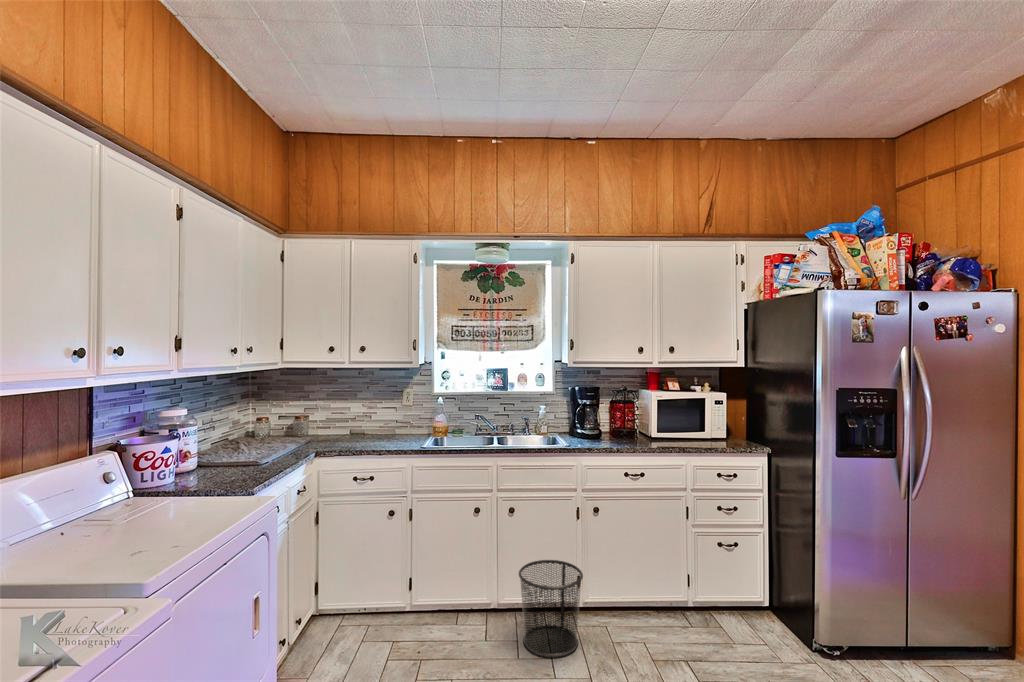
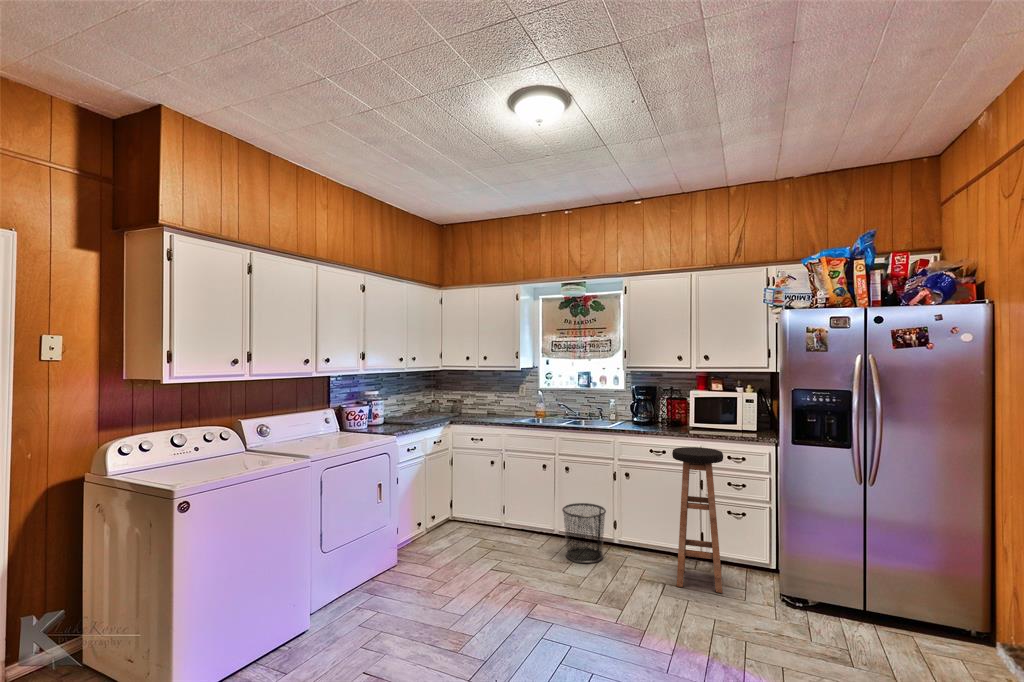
bar stool: none [676,467,756,664] -> present [672,447,723,593]

